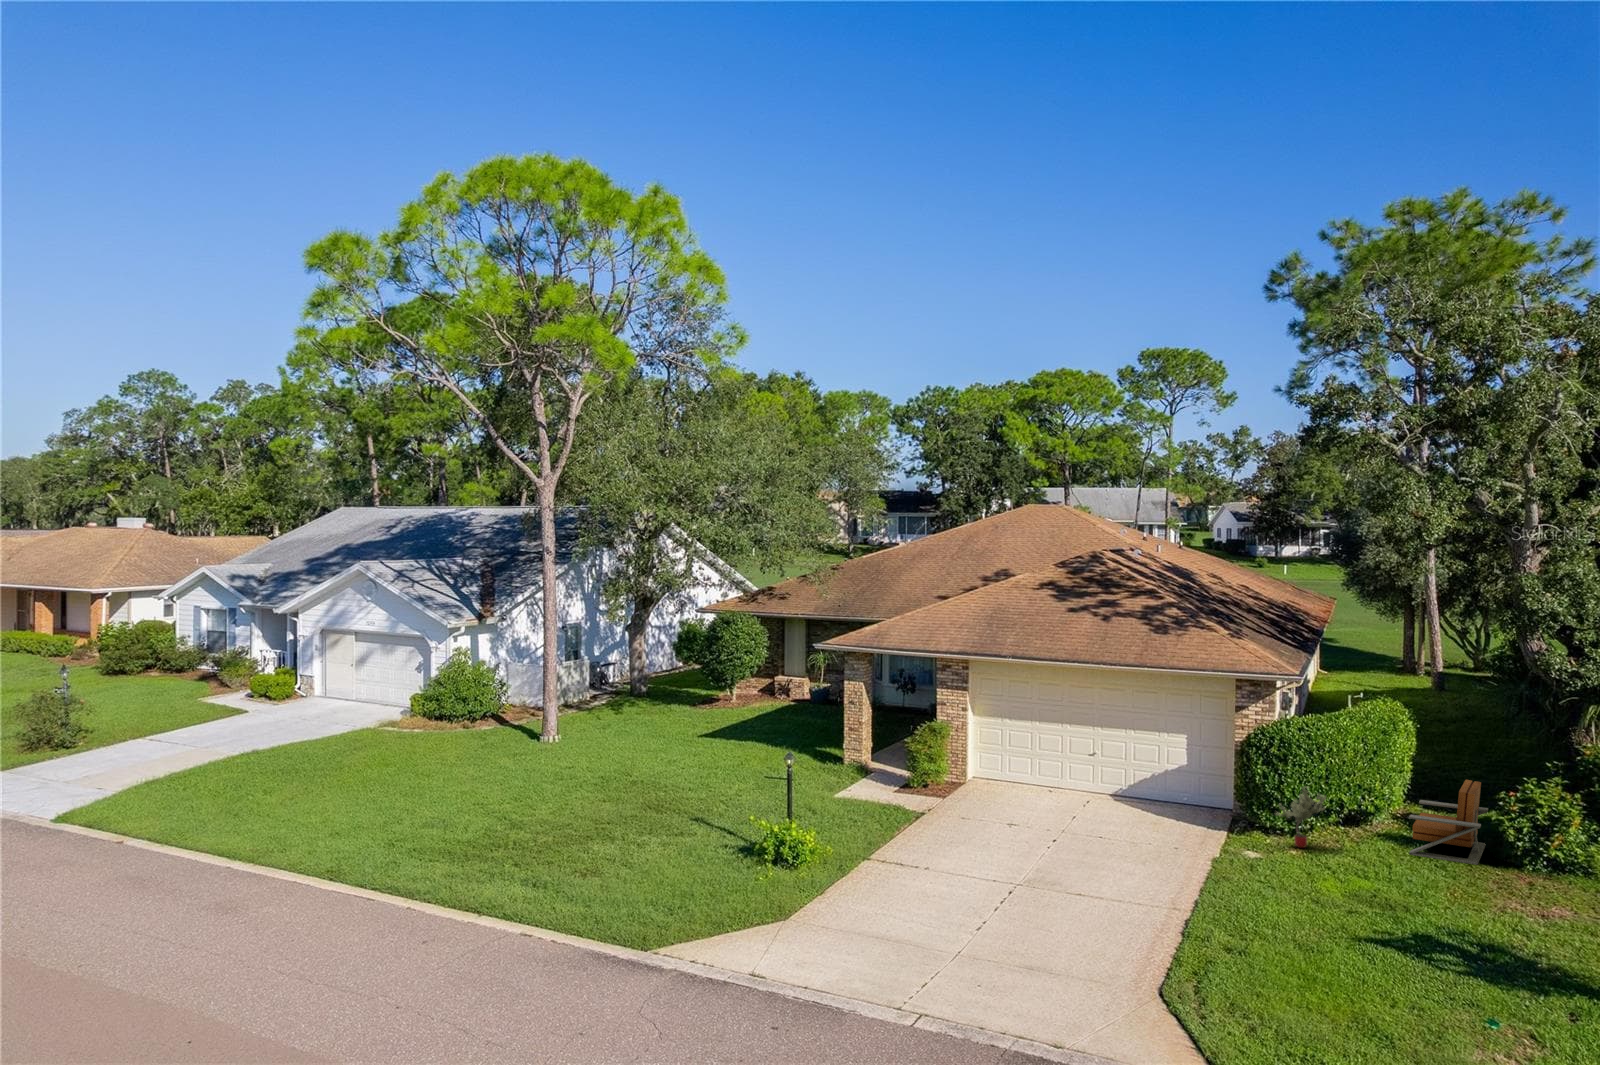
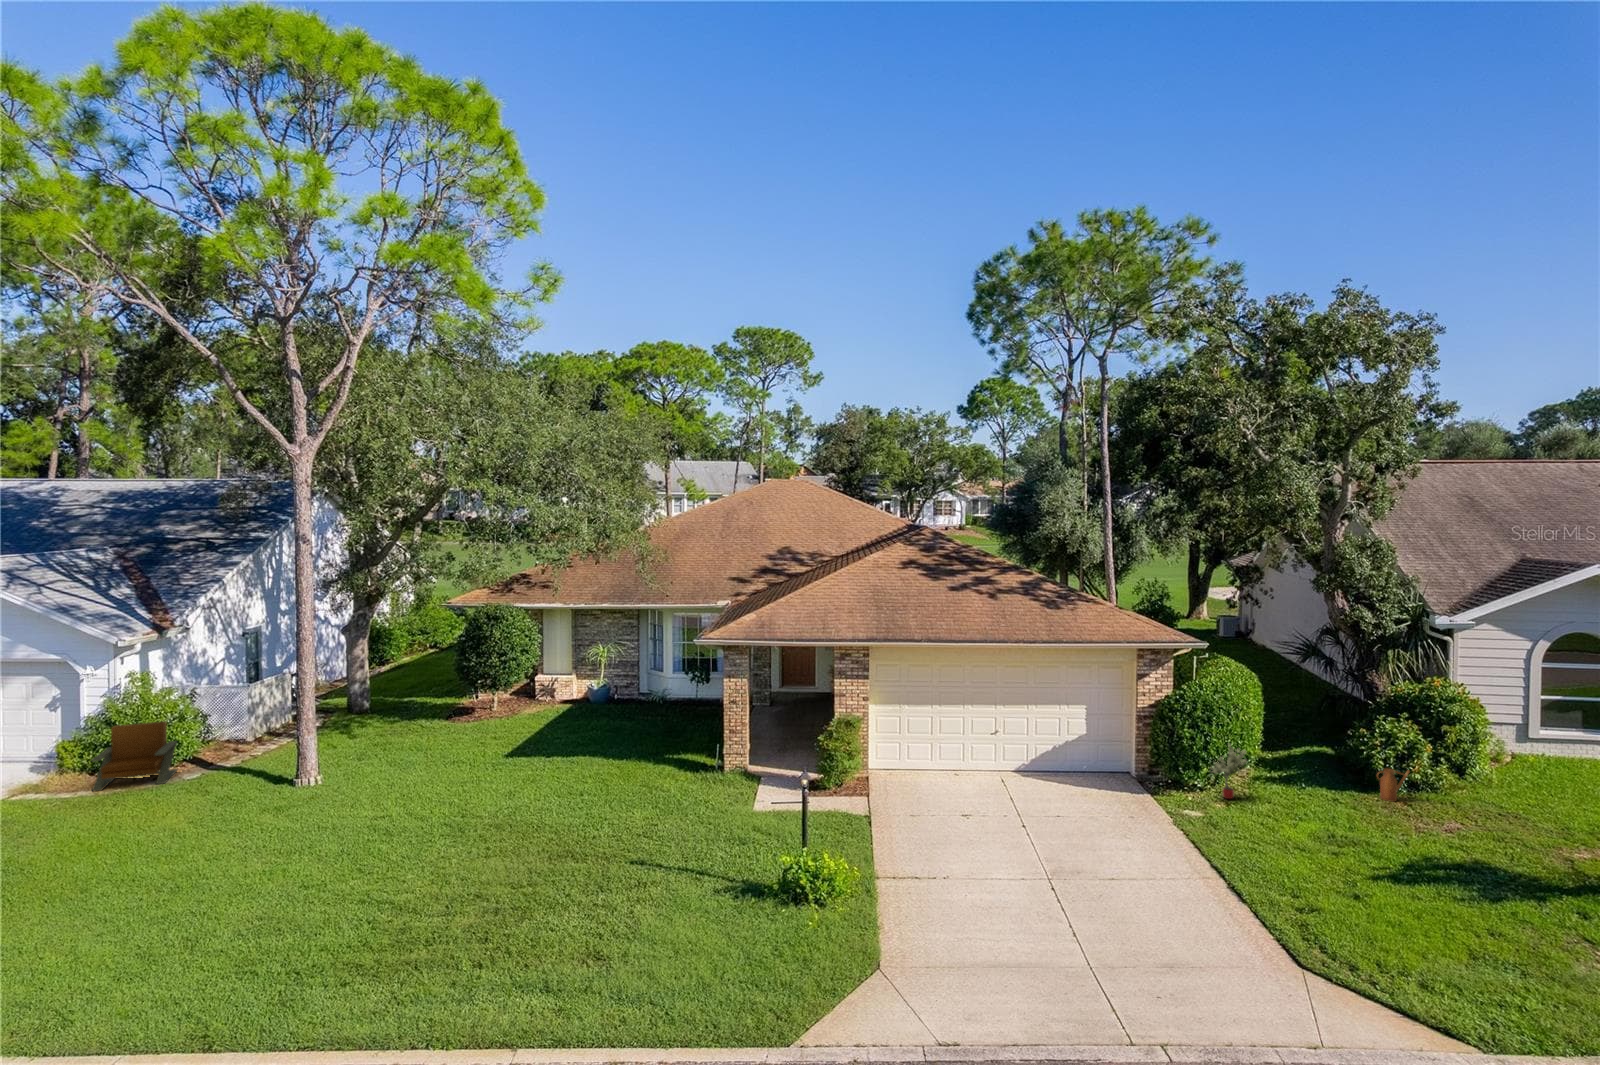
lounge chair: present [1409,780,1488,865] -> present [91,721,177,791]
watering can: none [1494,837,1537,878] -> present [1377,768,1410,802]

